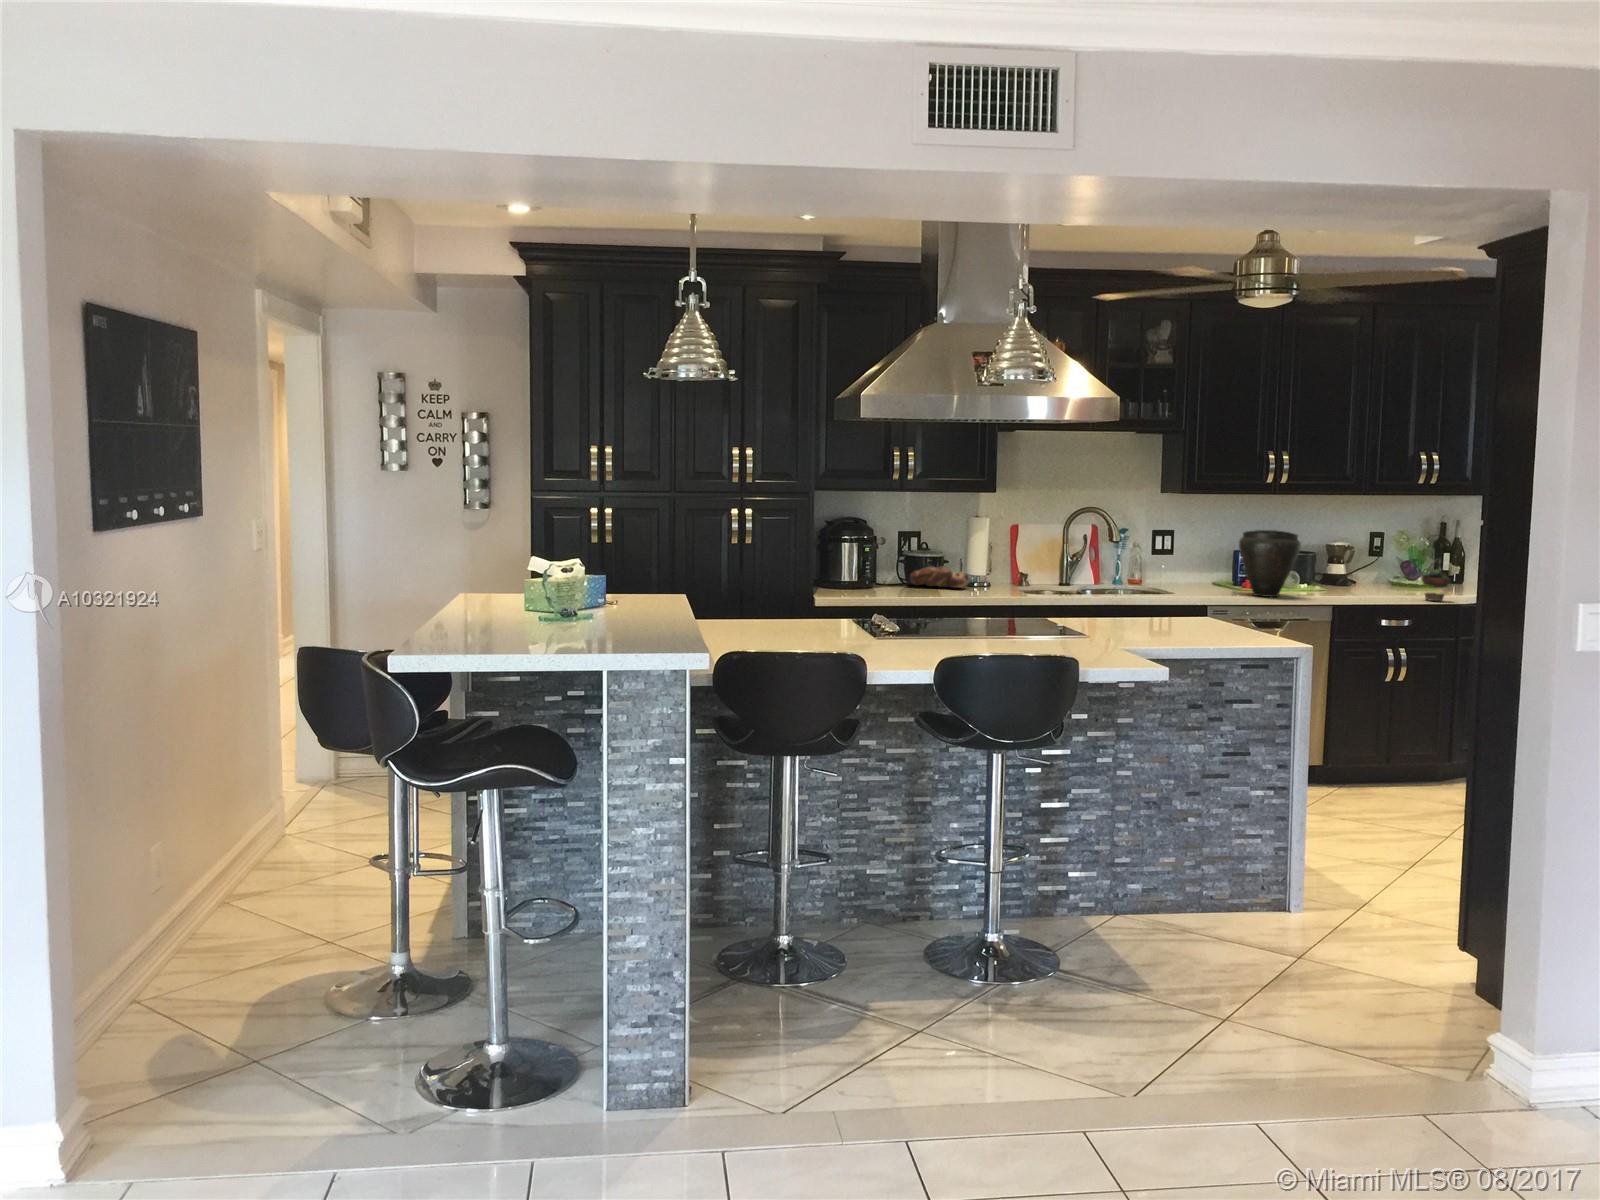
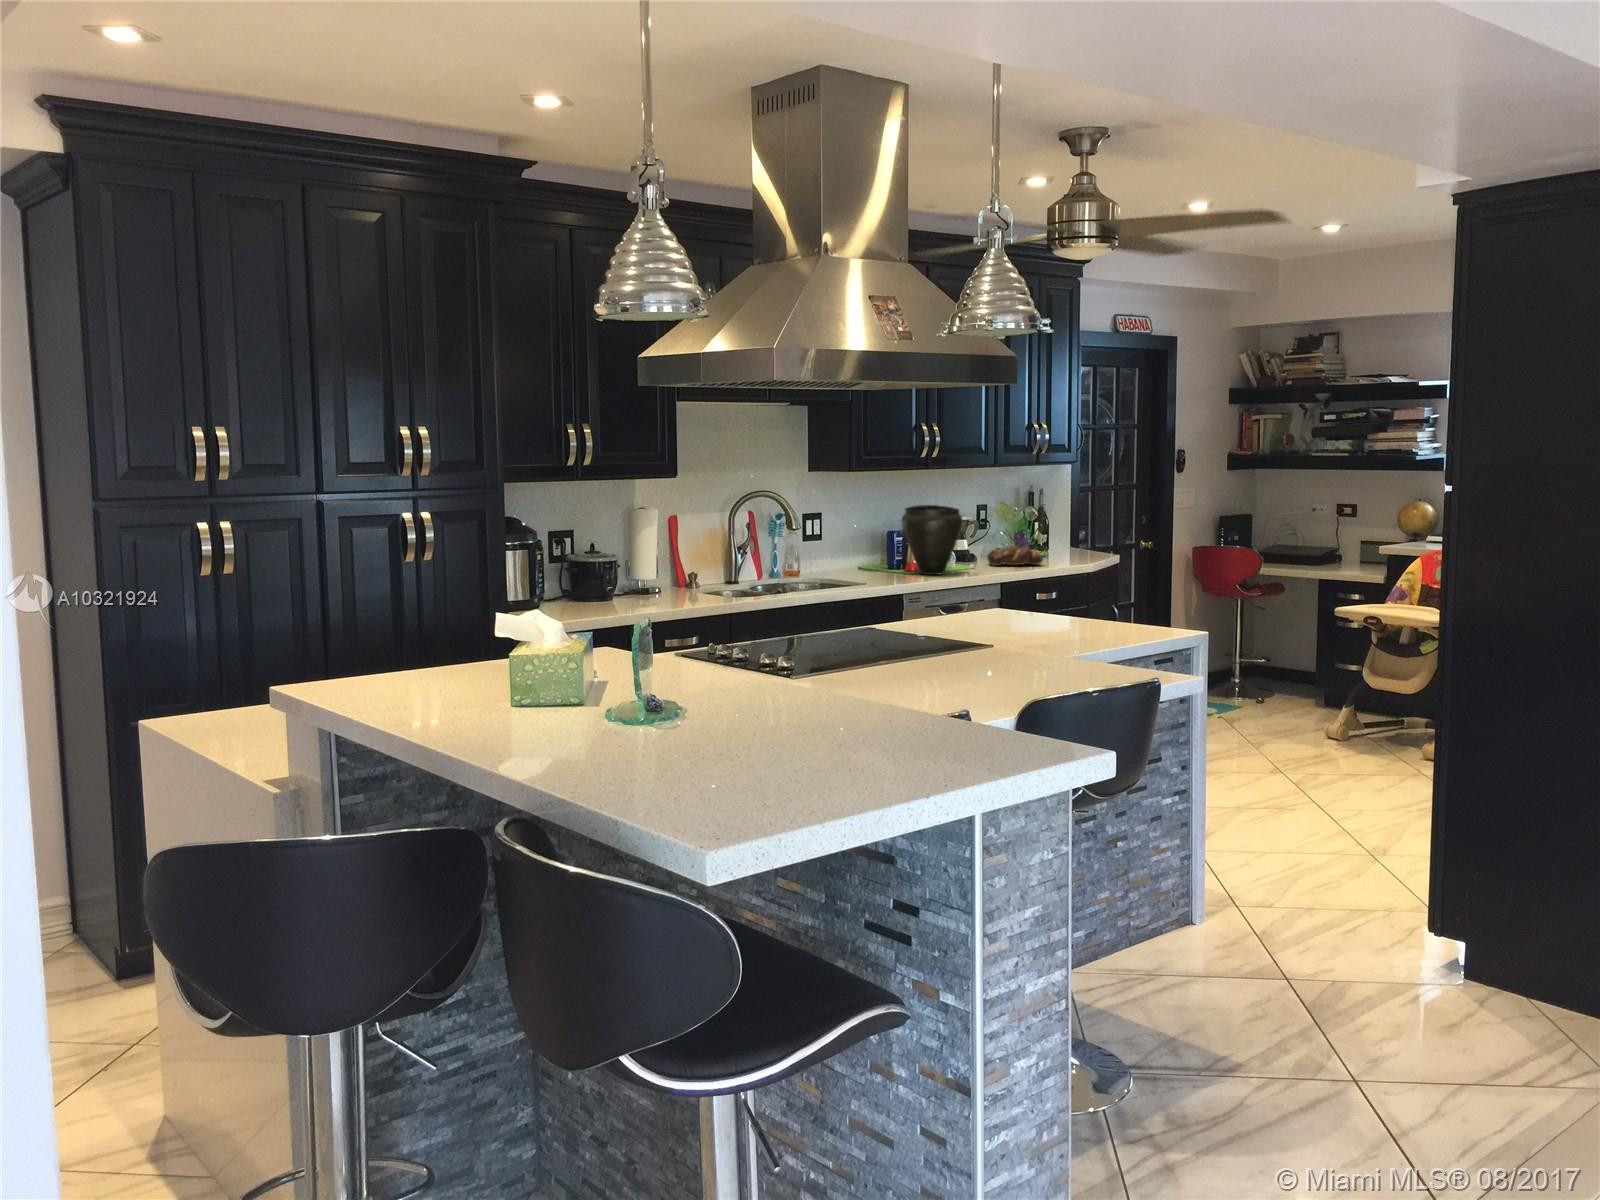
bread loaf: present [910,566,969,588] -> present [987,546,1043,566]
succulent plant: present [1422,568,1450,601] -> none [1043,519,1068,561]

